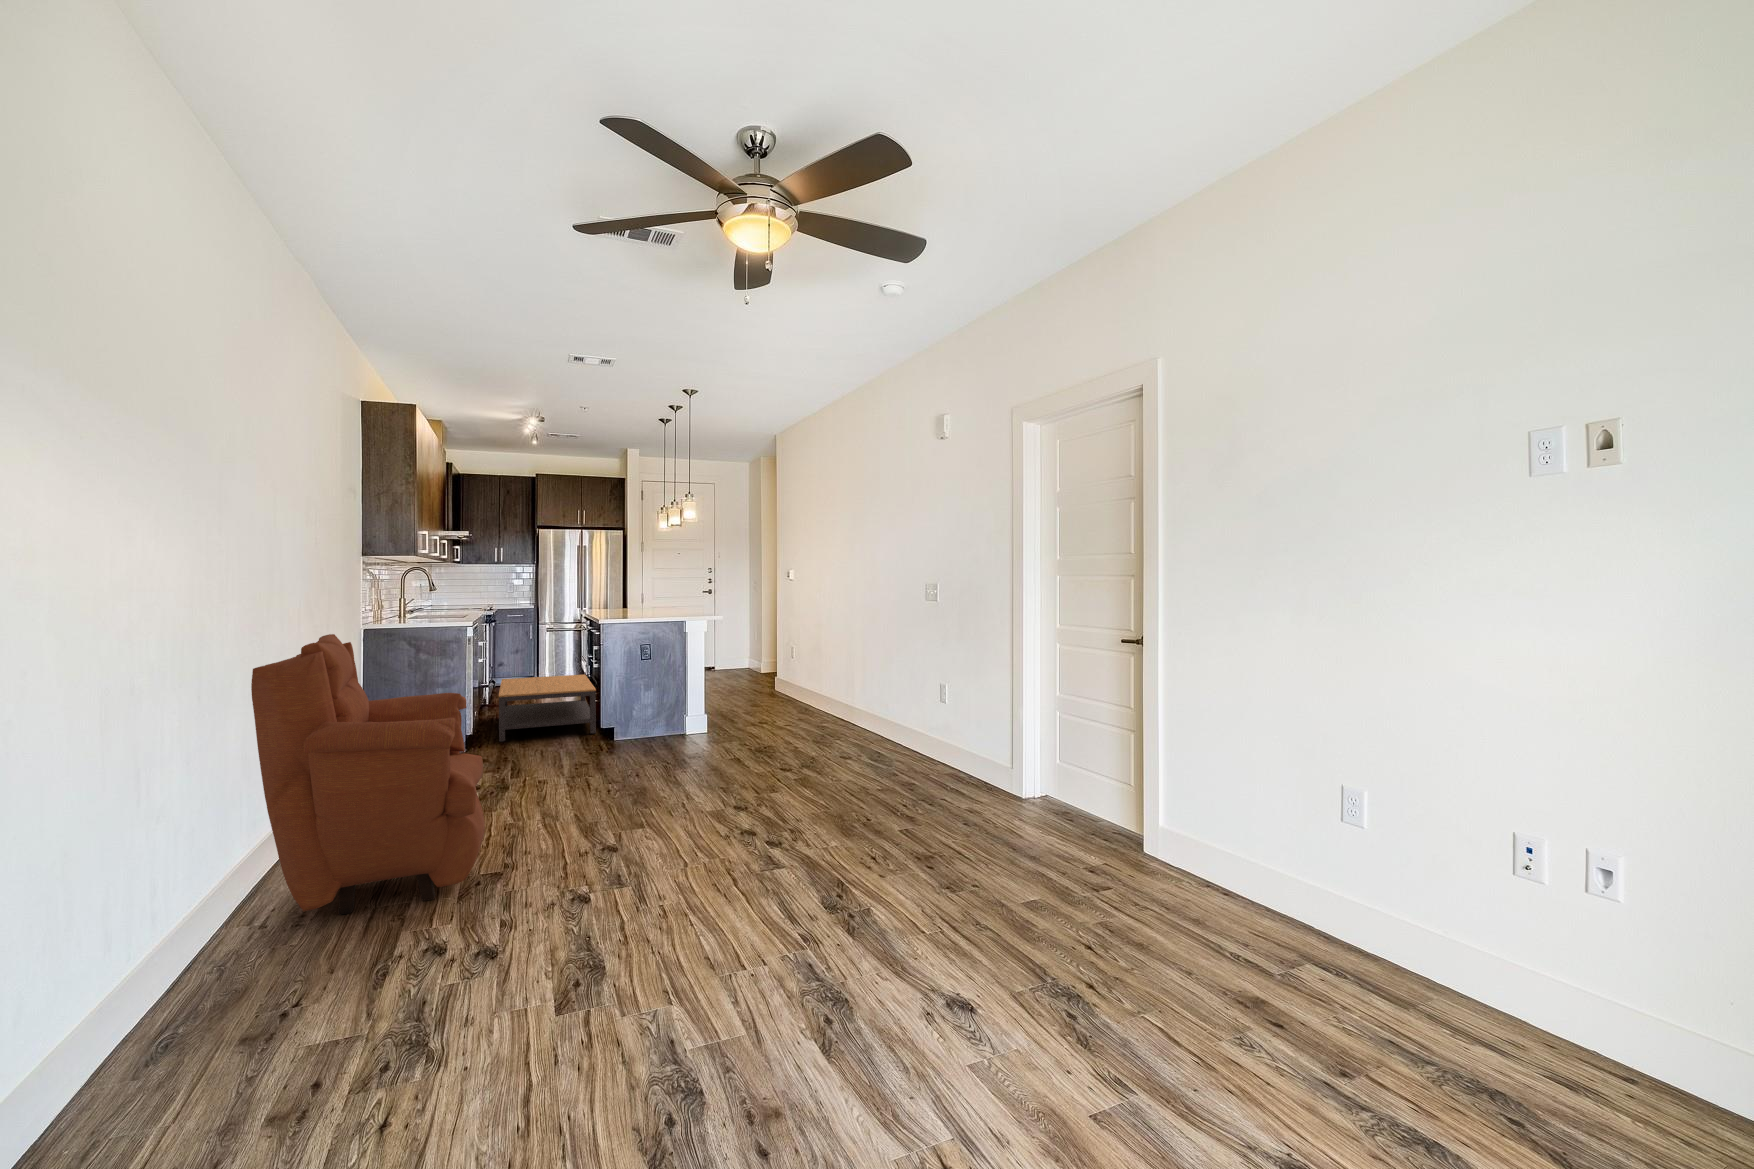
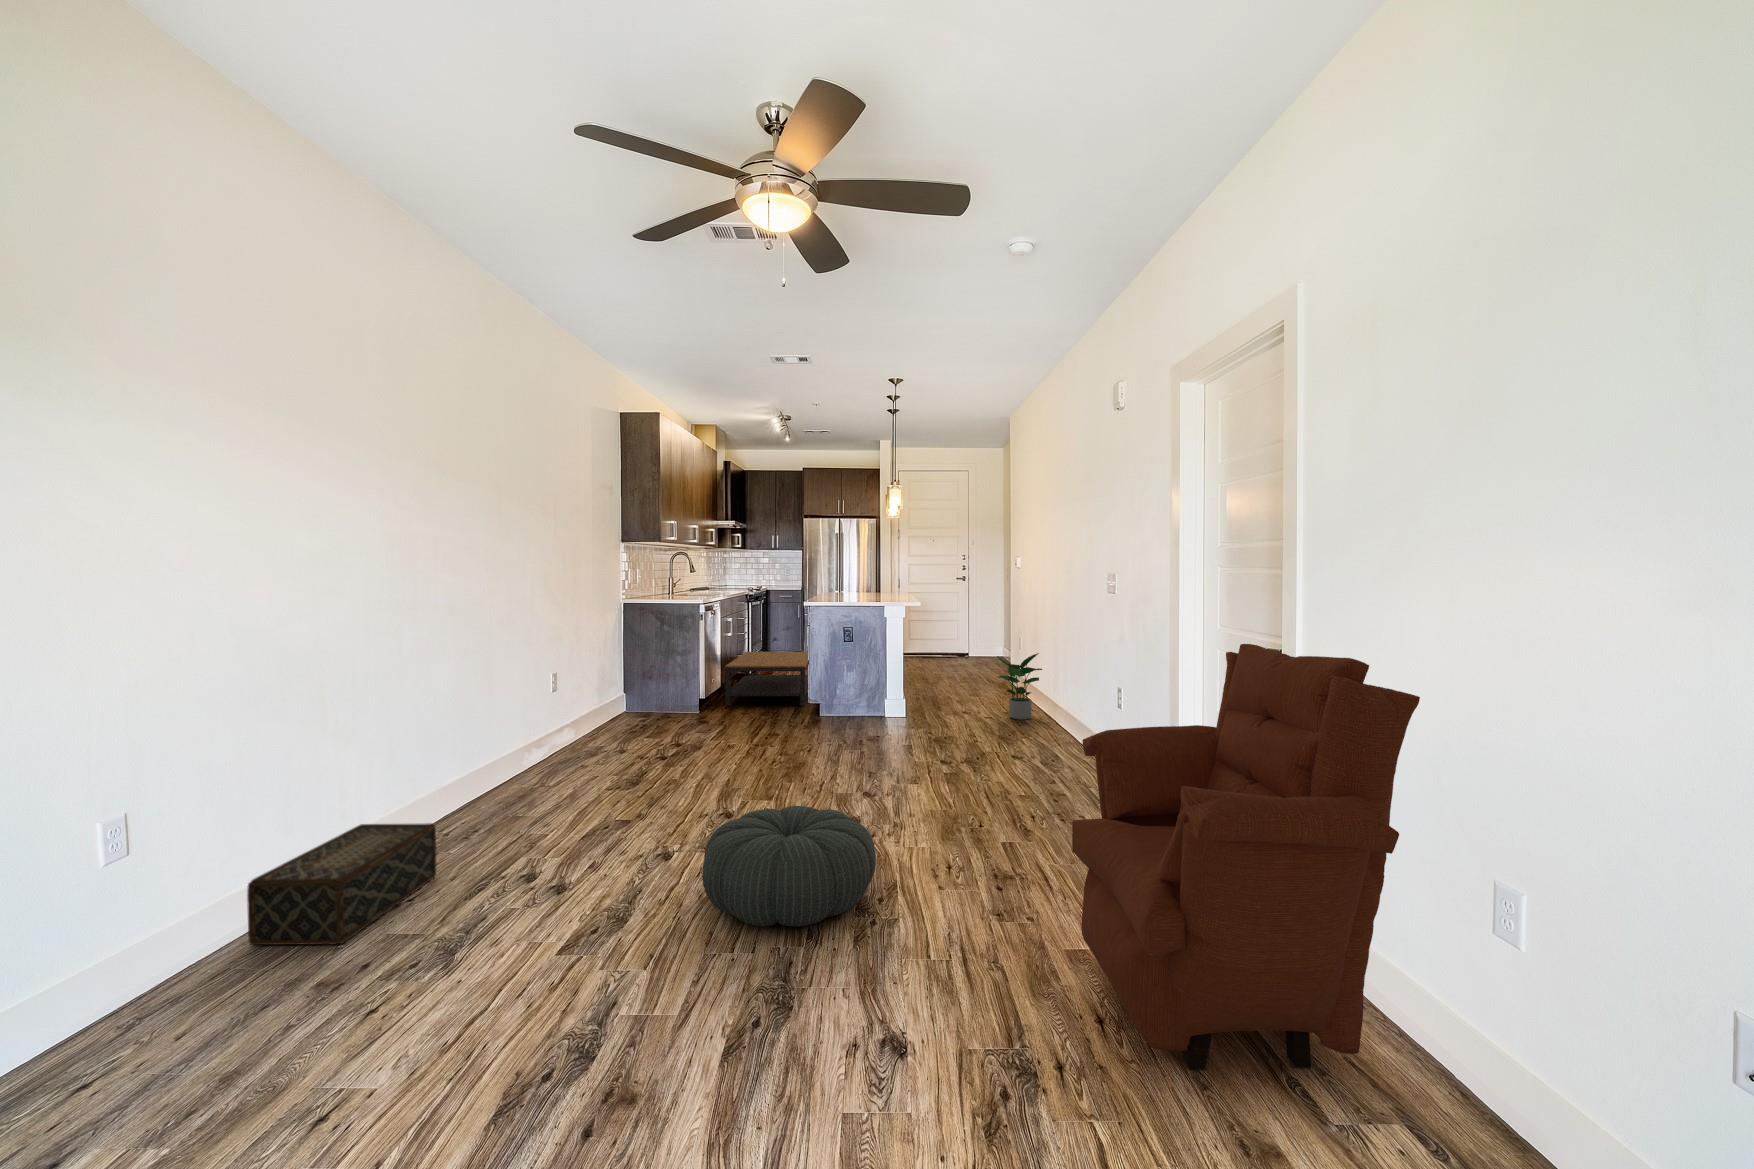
armchair: present [251,634,485,915] -> present [1072,644,1420,1069]
potted plant: none [800,662,848,726] -> present [997,653,1042,720]
pouf: none [667,820,844,942] -> present [702,806,876,926]
woven basket: none [71,909,296,1116] -> present [247,823,436,945]

